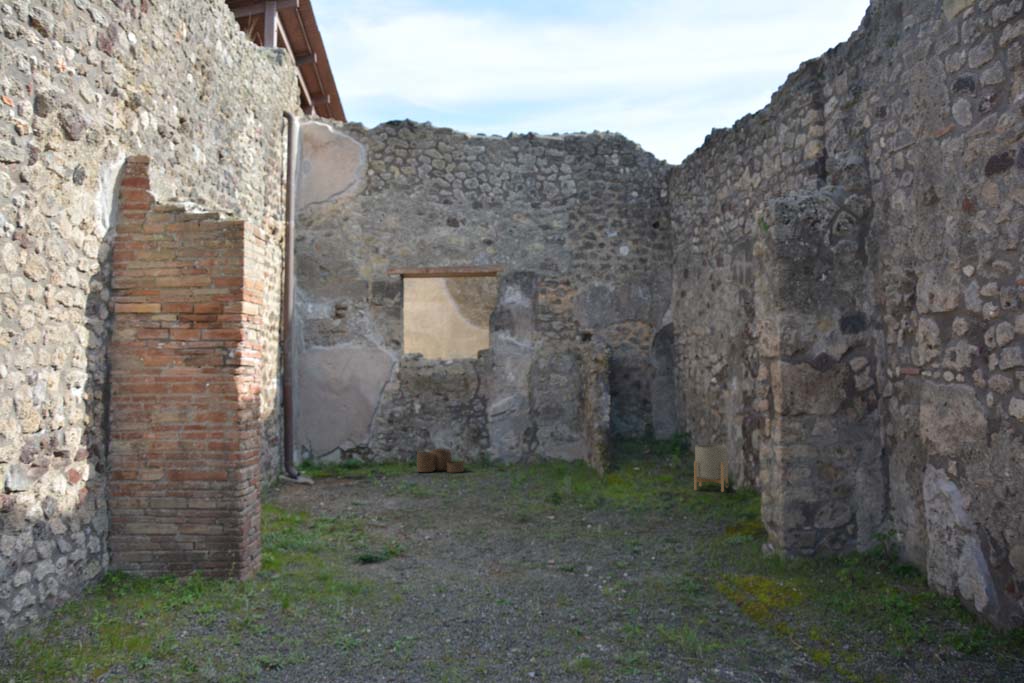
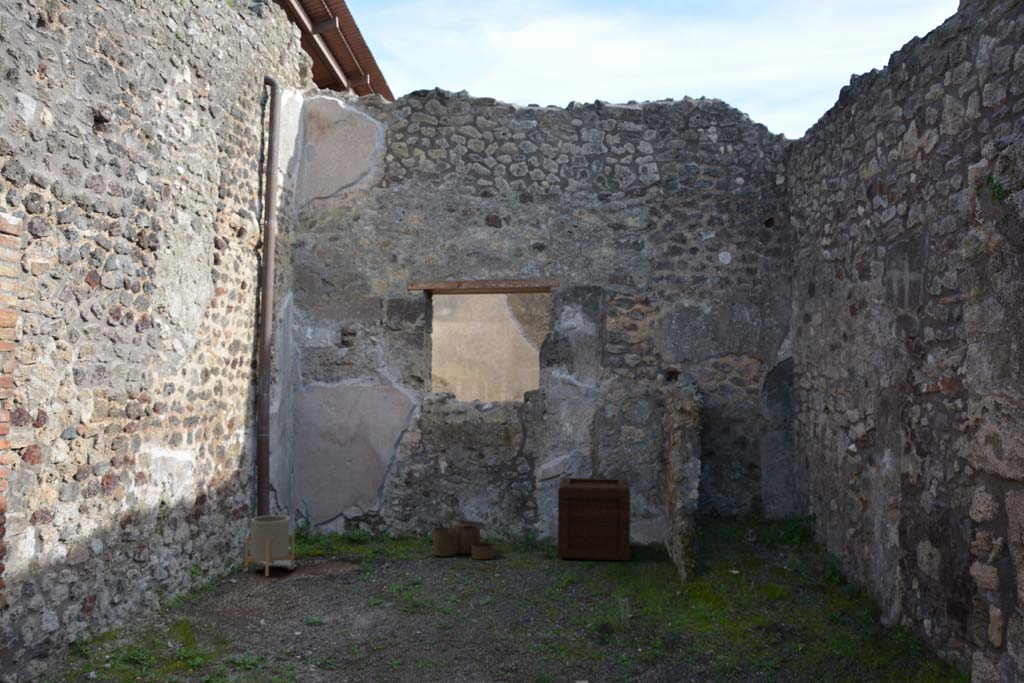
wooden crate: none [509,414,562,470] -> present [558,478,630,561]
planter: present [694,444,728,492] -> present [245,515,295,576]

